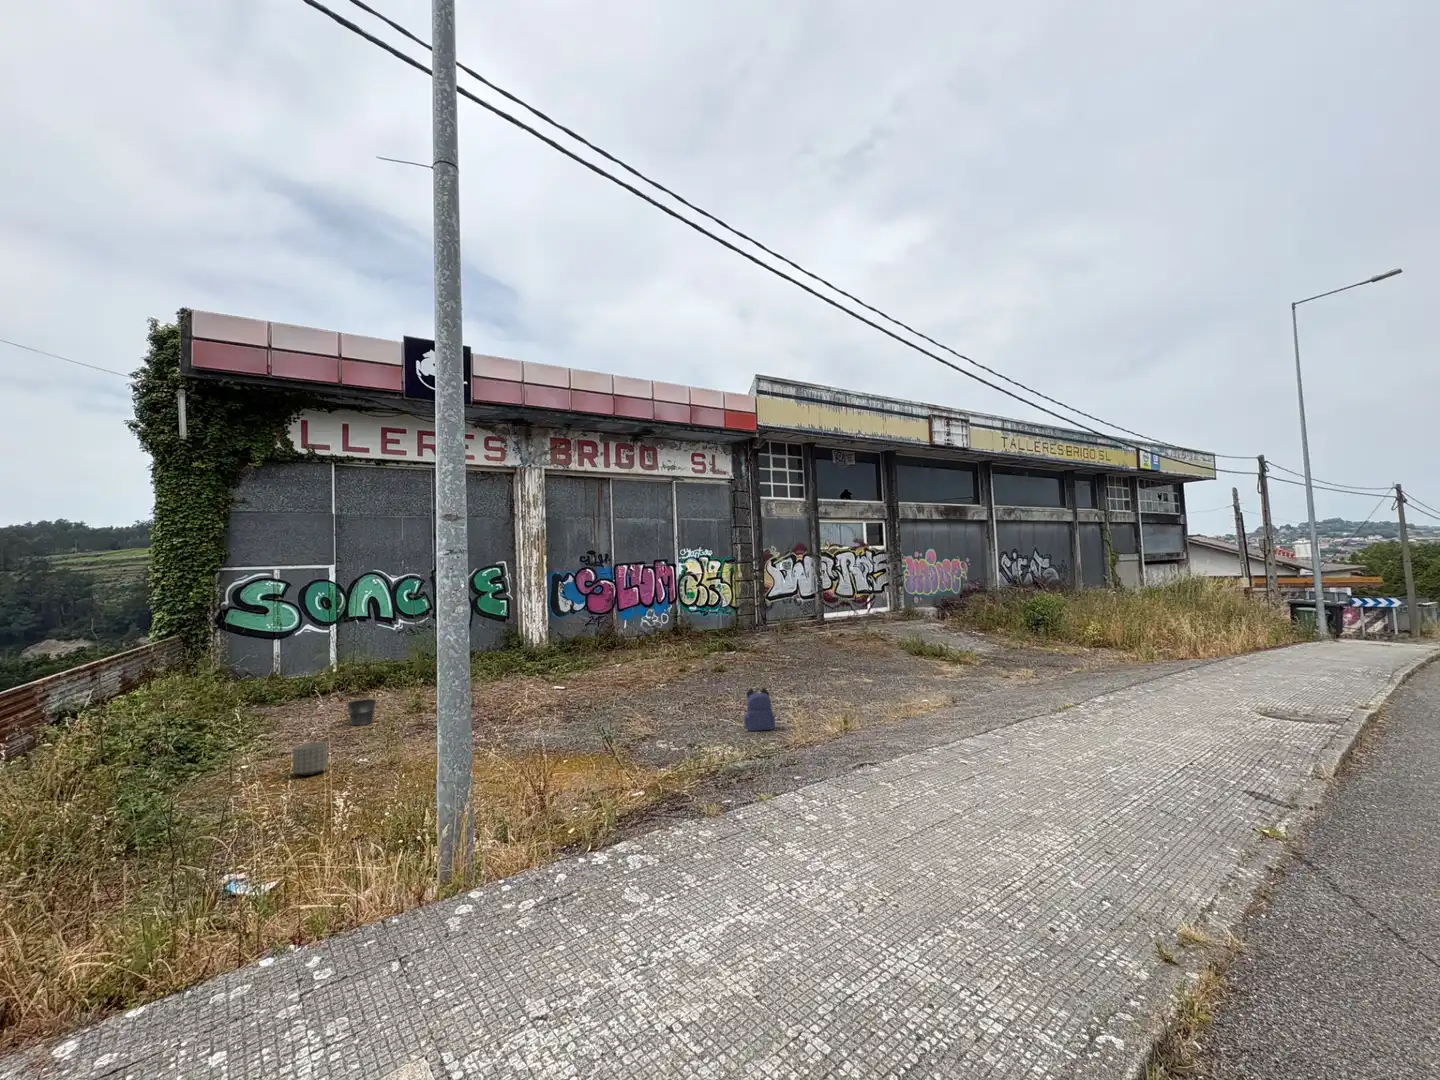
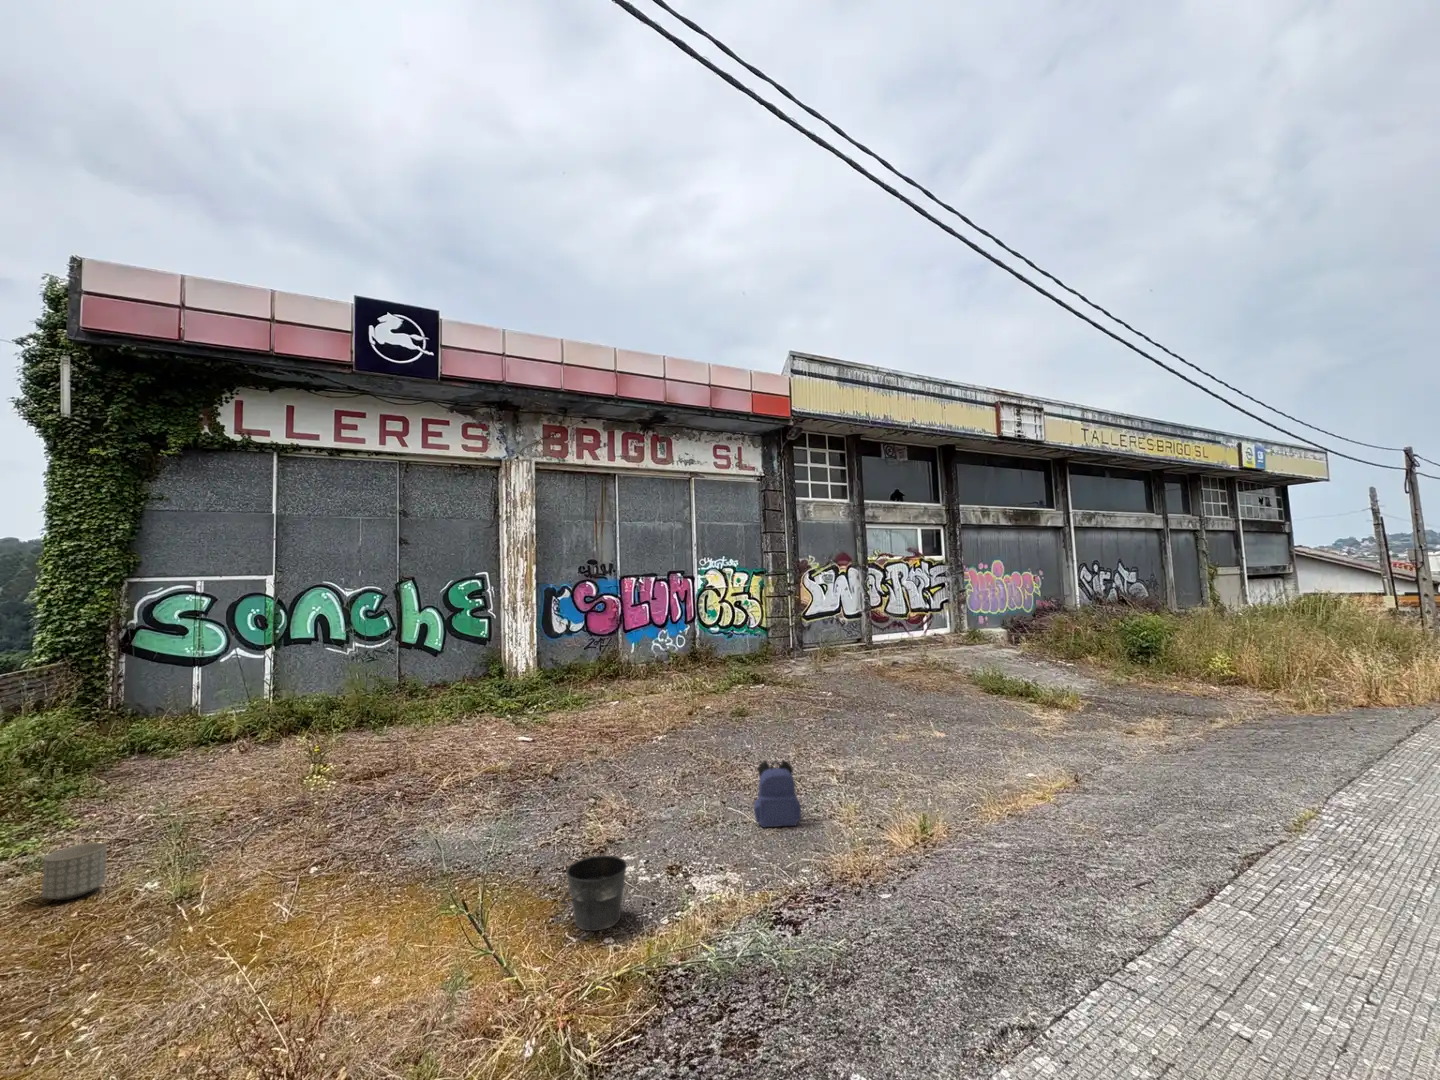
bucket: present [345,699,376,725] -> present [561,855,627,931]

